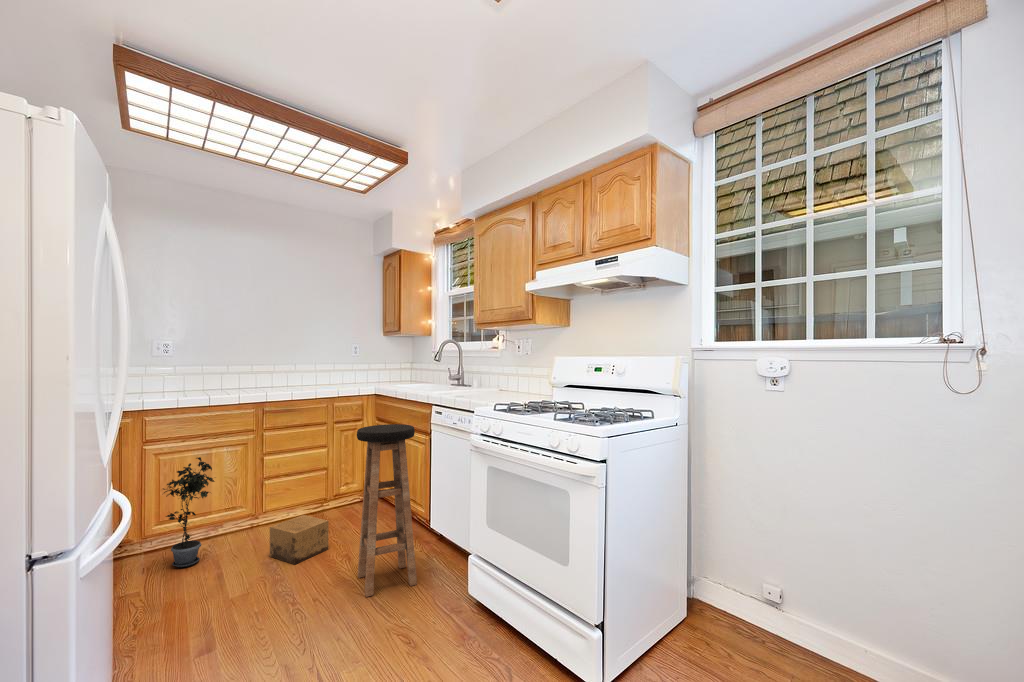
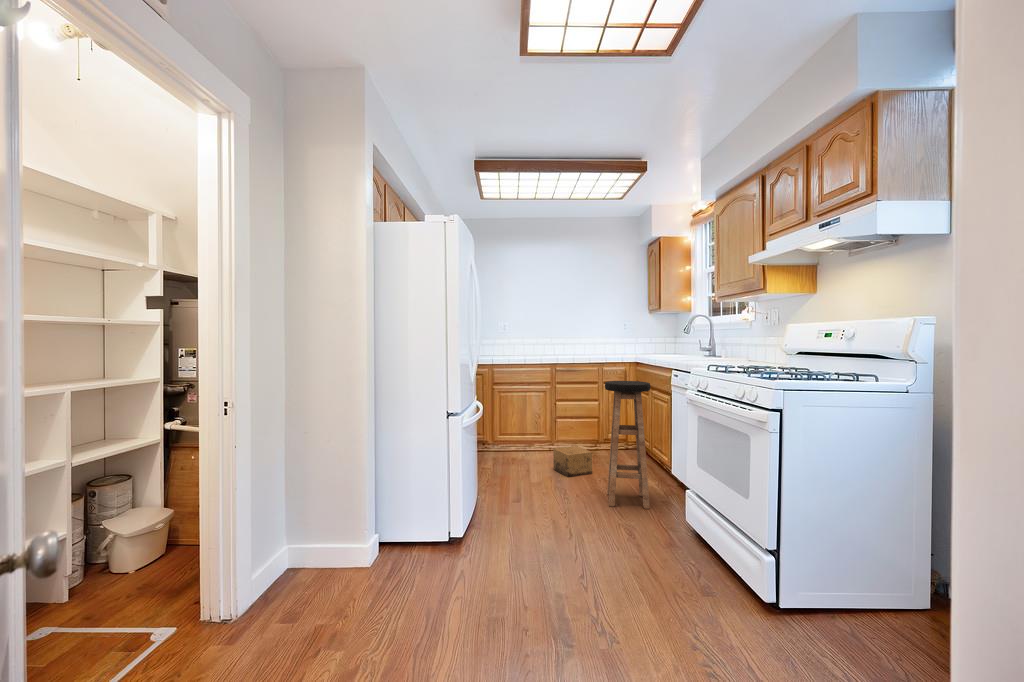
potted plant: present [163,457,215,567] -> none [492,395,523,464]

